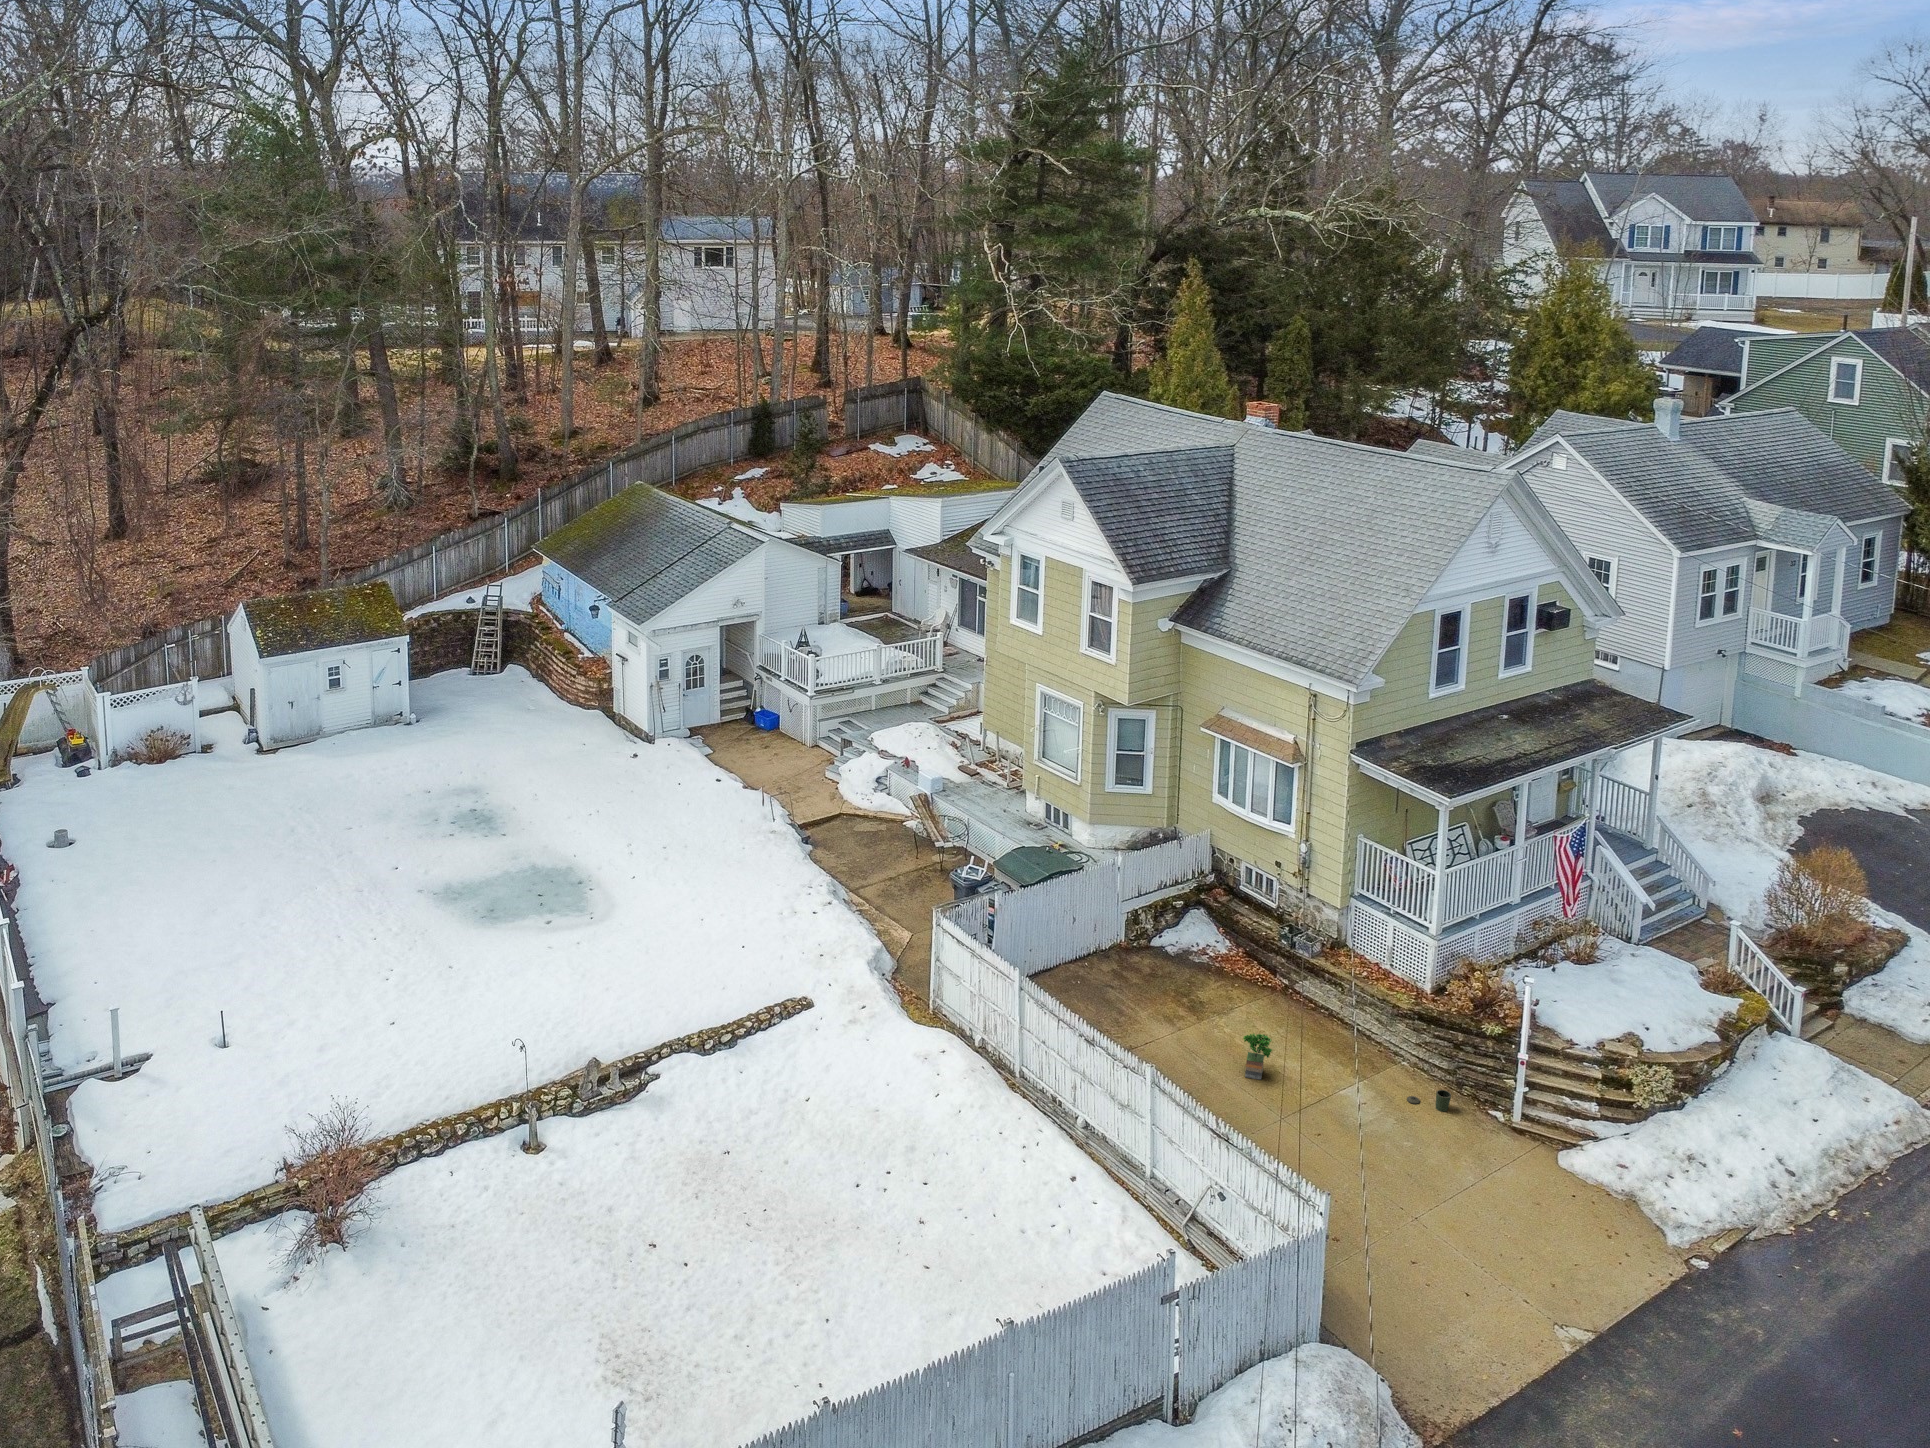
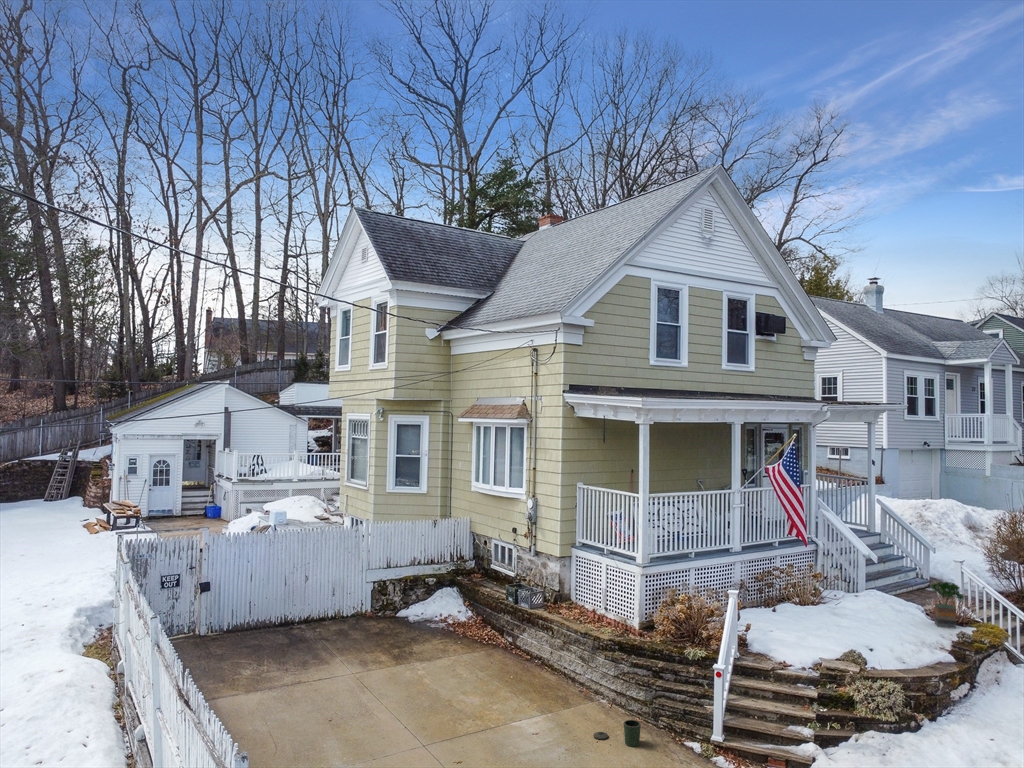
potted tree: present [1243,1034,1272,1080] -> present [931,582,964,629]

